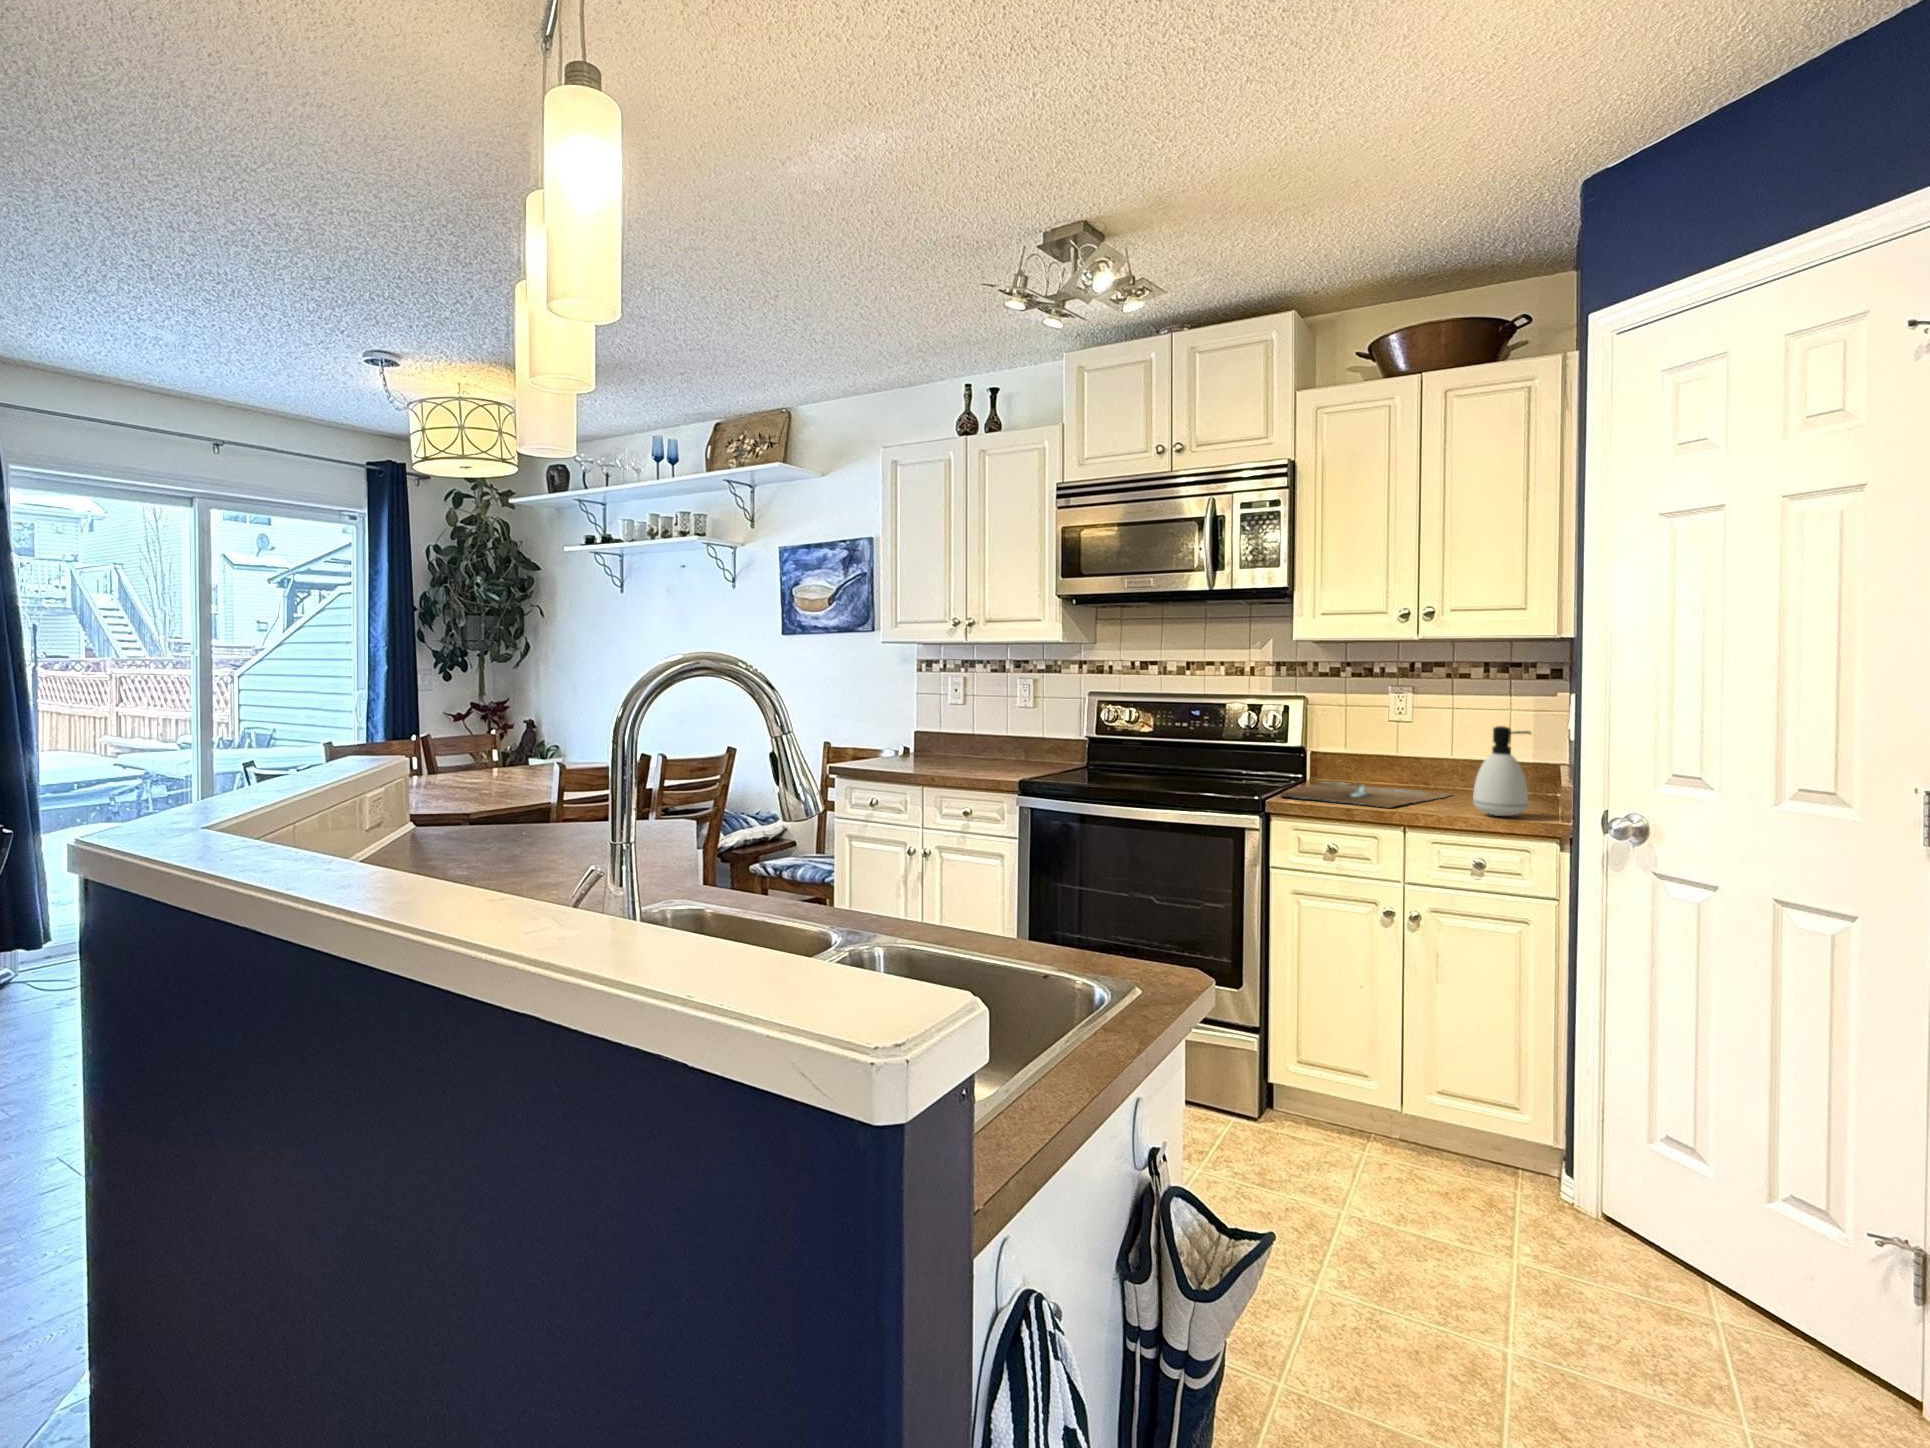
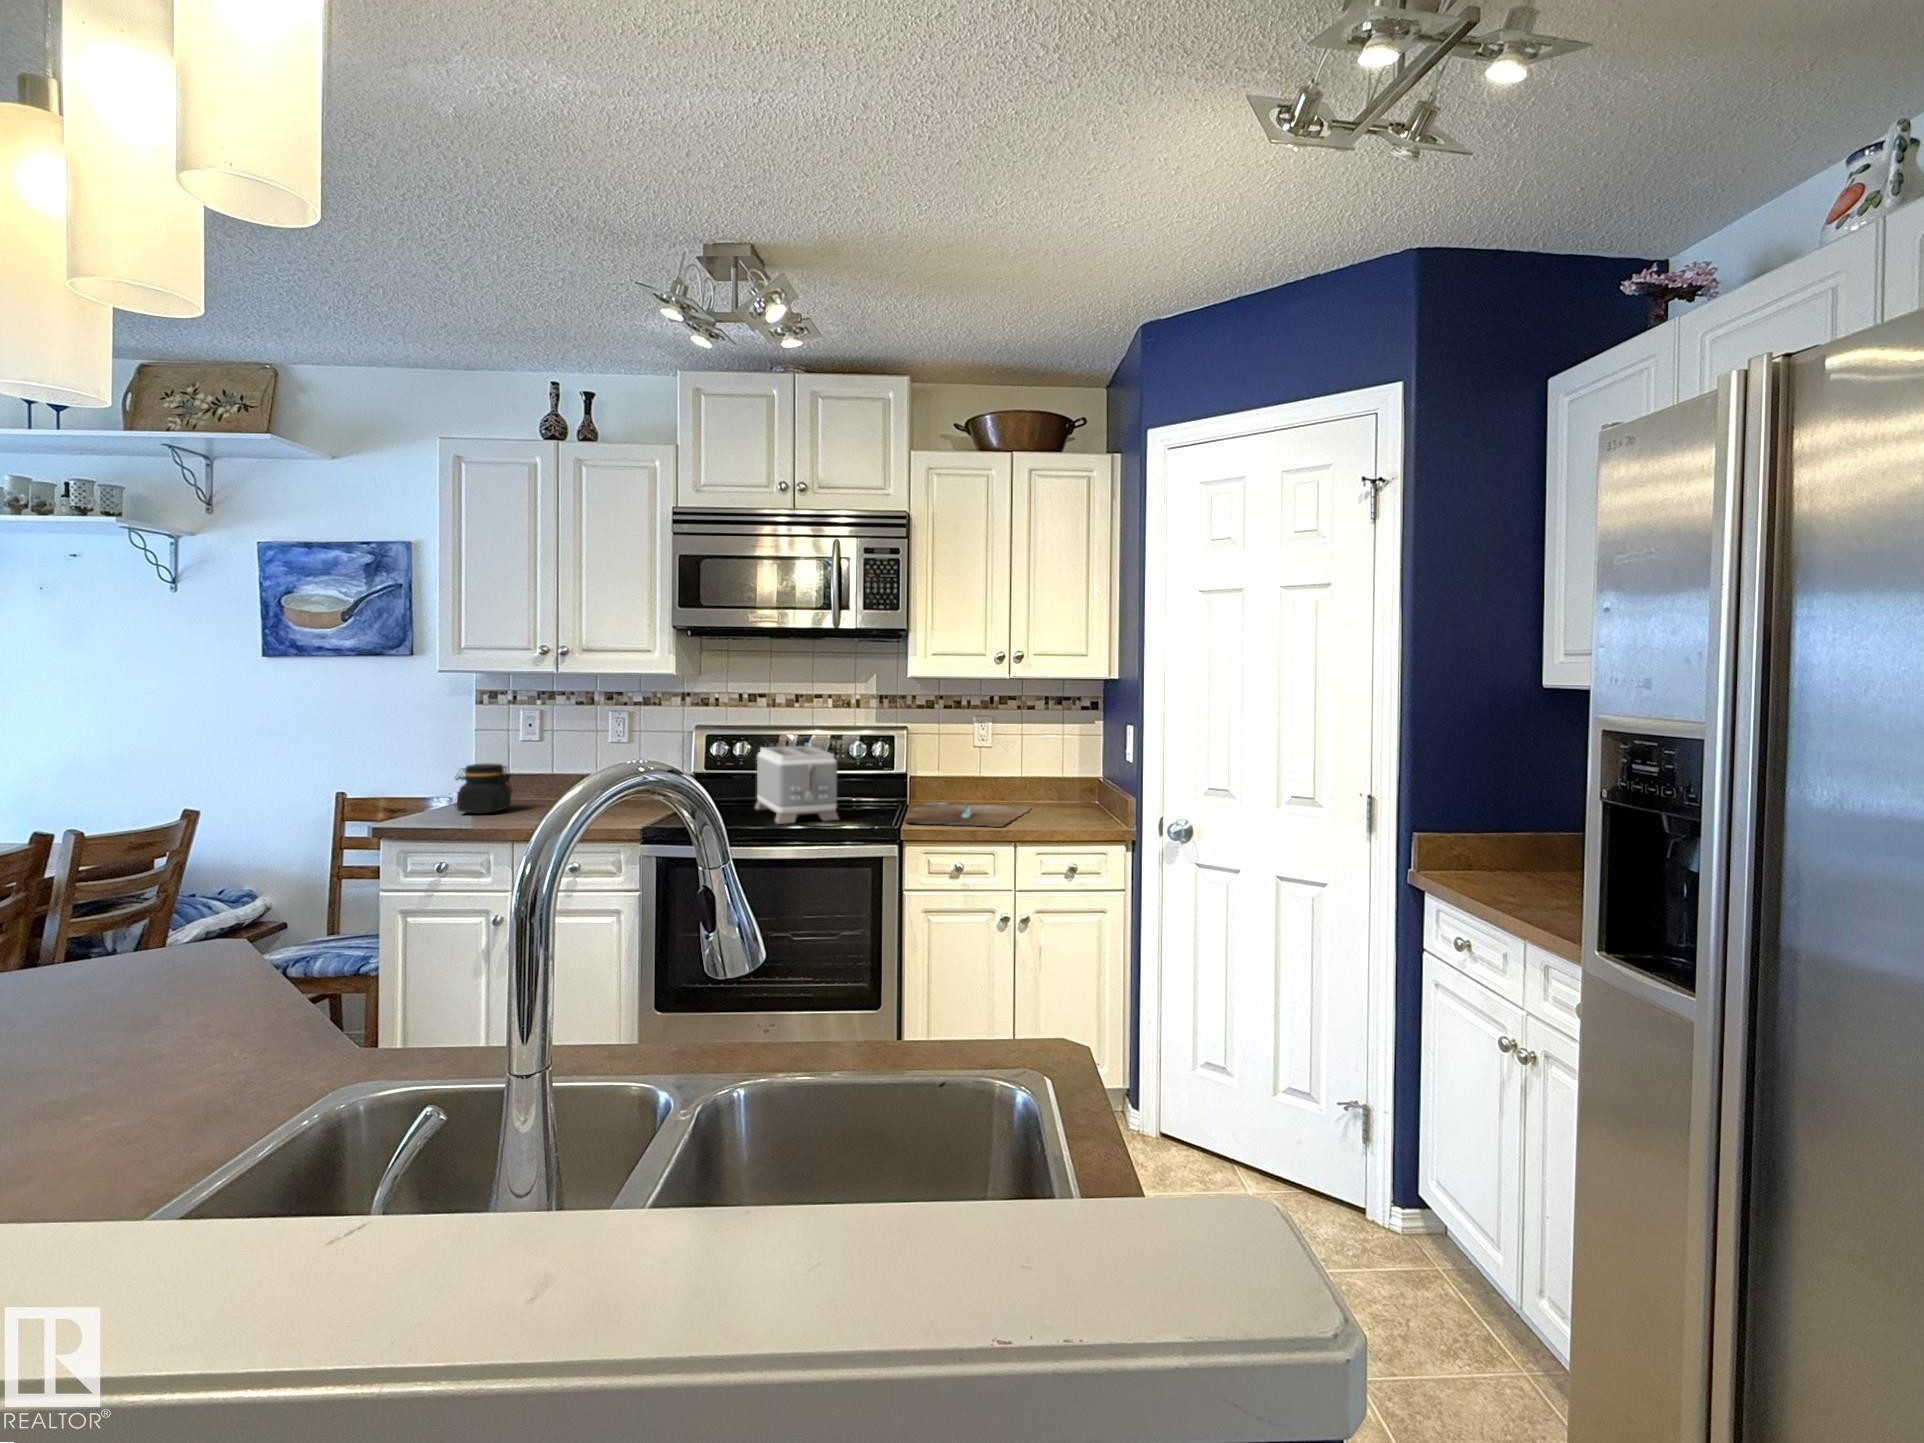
toaster: none [1137,714,1212,789] -> present [755,746,839,824]
jar: none [892,722,934,764] -> present [456,763,512,814]
soap dispenser: present [1473,726,1531,816] -> none [1064,754,1106,827]

